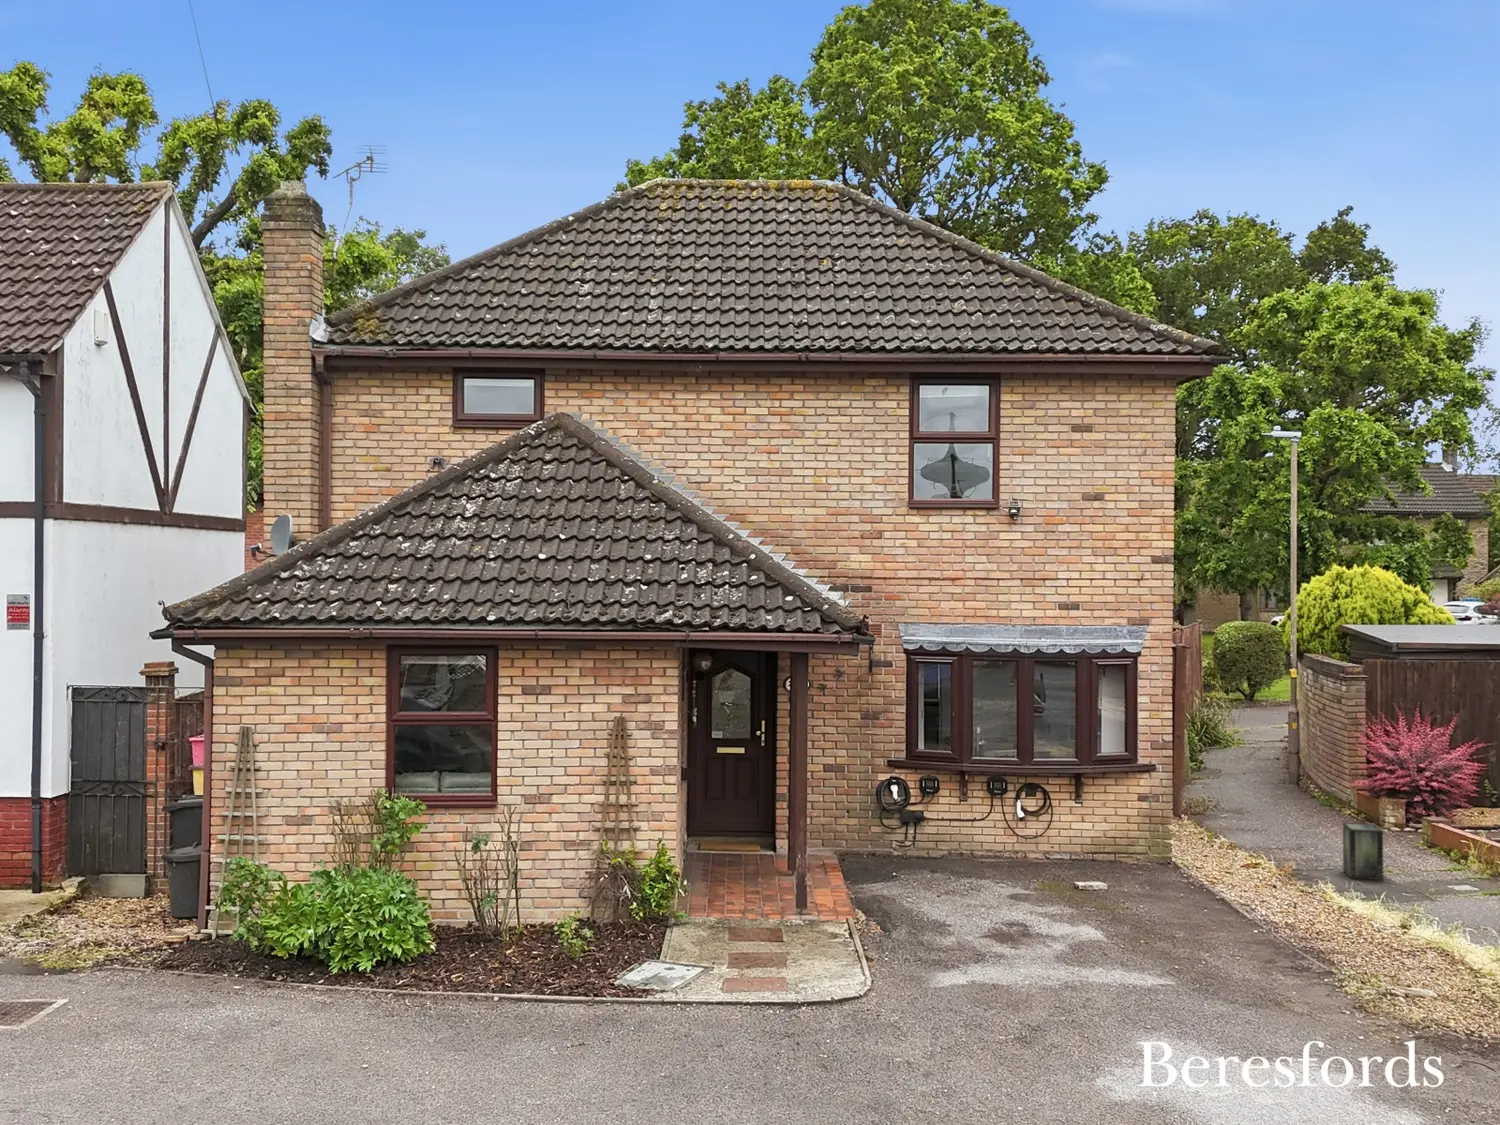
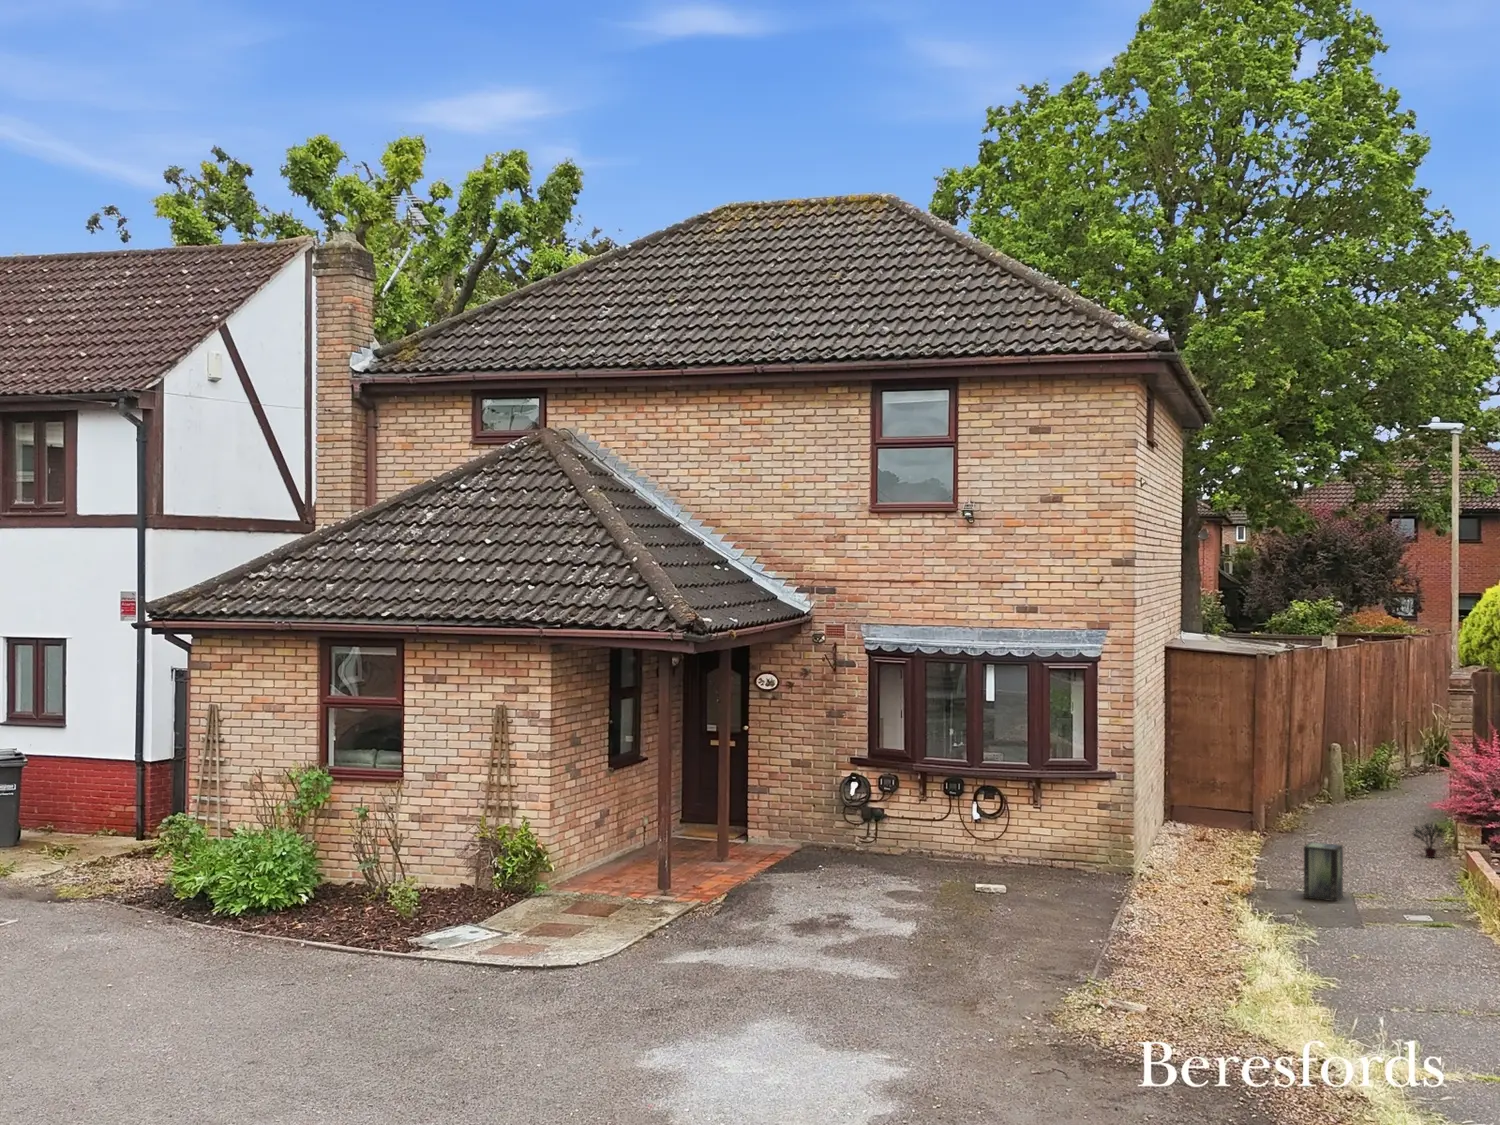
potted plant: none [1325,788,1361,820] -> present [1413,824,1447,858]

